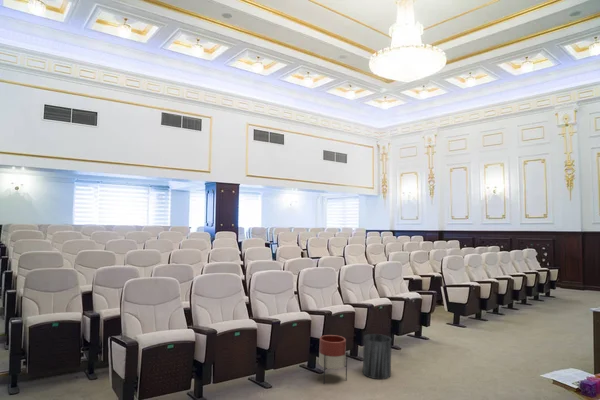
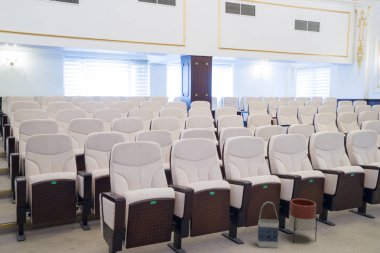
trash can: present [363,334,391,379] -> none [332,200,364,243]
bag: none [286,339,308,391] -> present [257,202,279,248]

